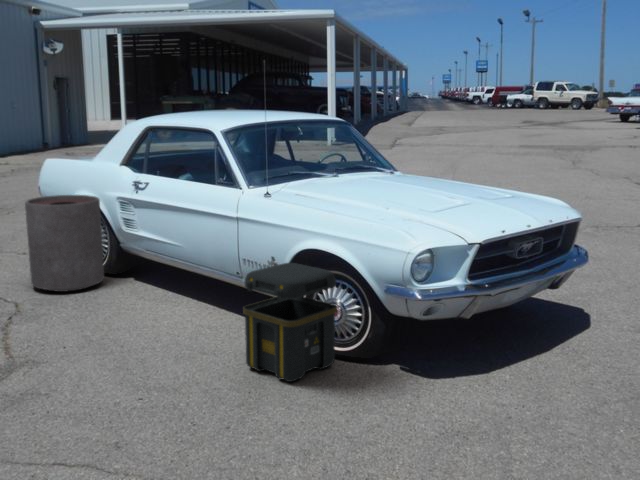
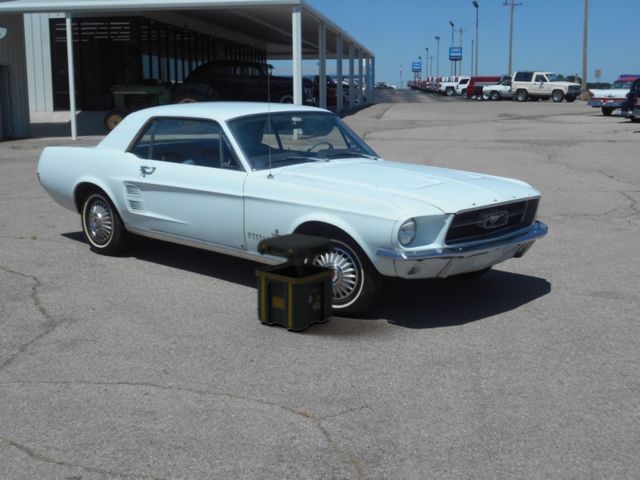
trash can: present [25,195,104,292] -> none [37,180,108,269]

